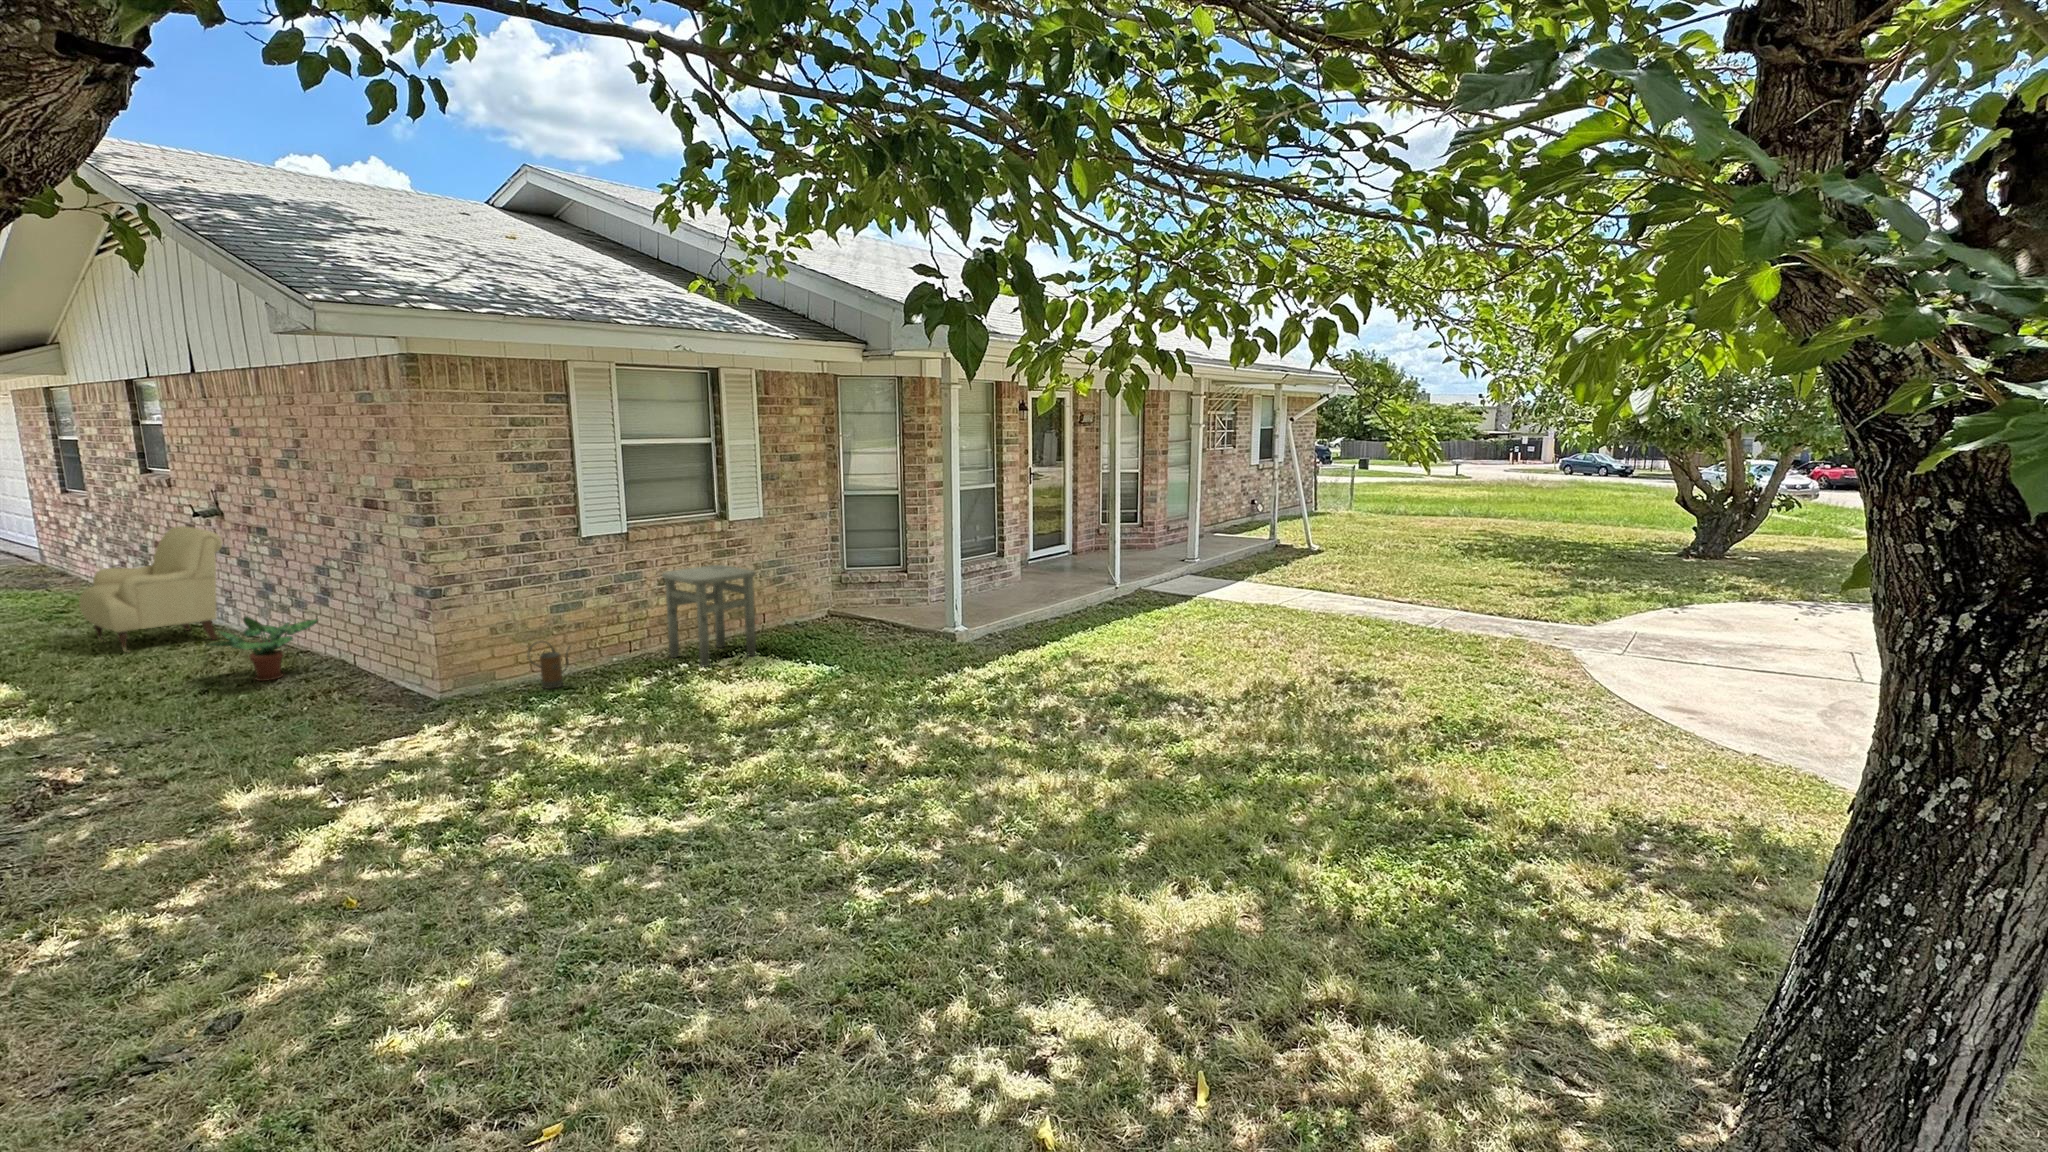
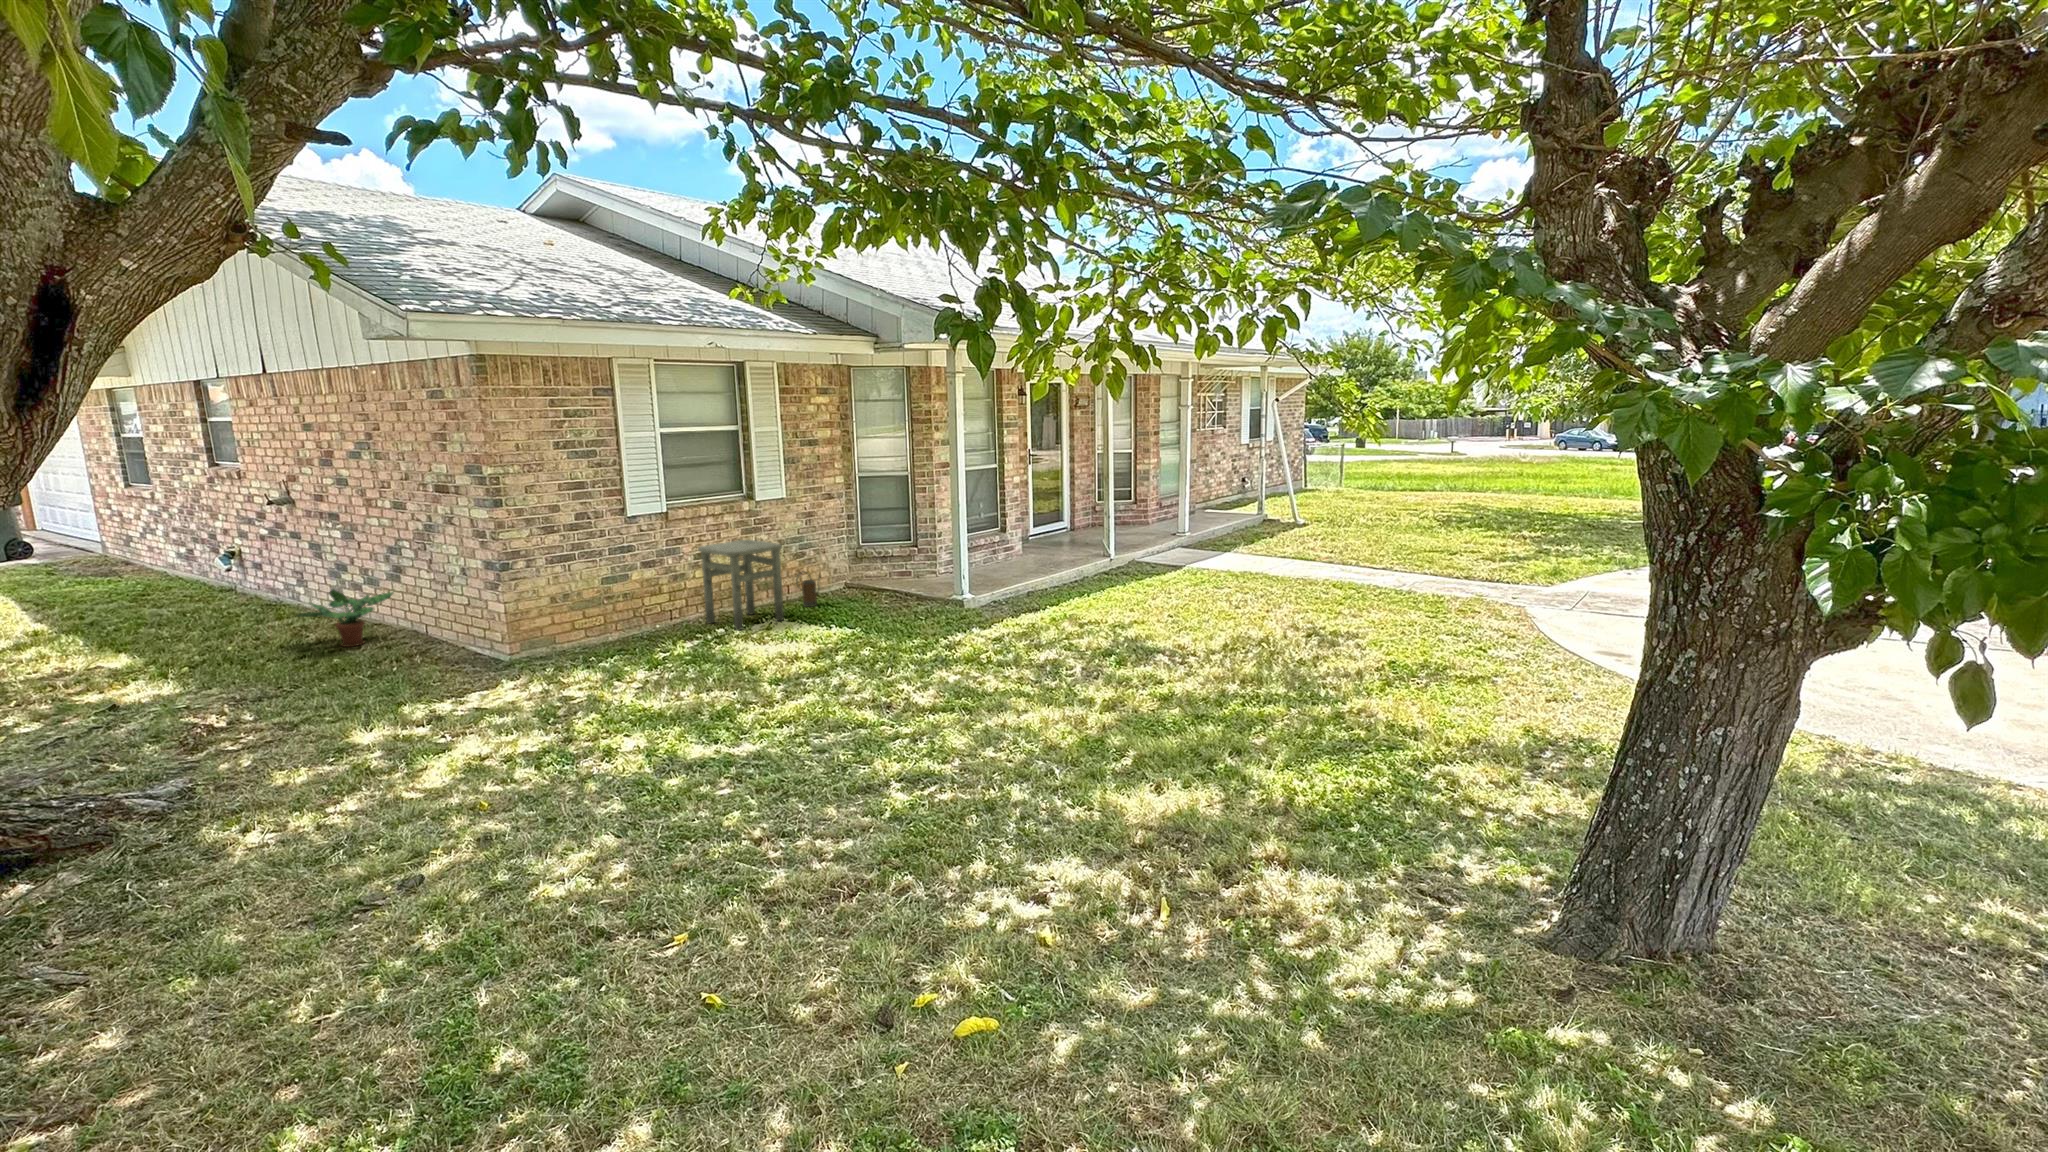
chair: present [79,526,222,653] -> none [171,512,297,626]
watering can: present [527,641,570,689] -> present [797,571,818,607]

